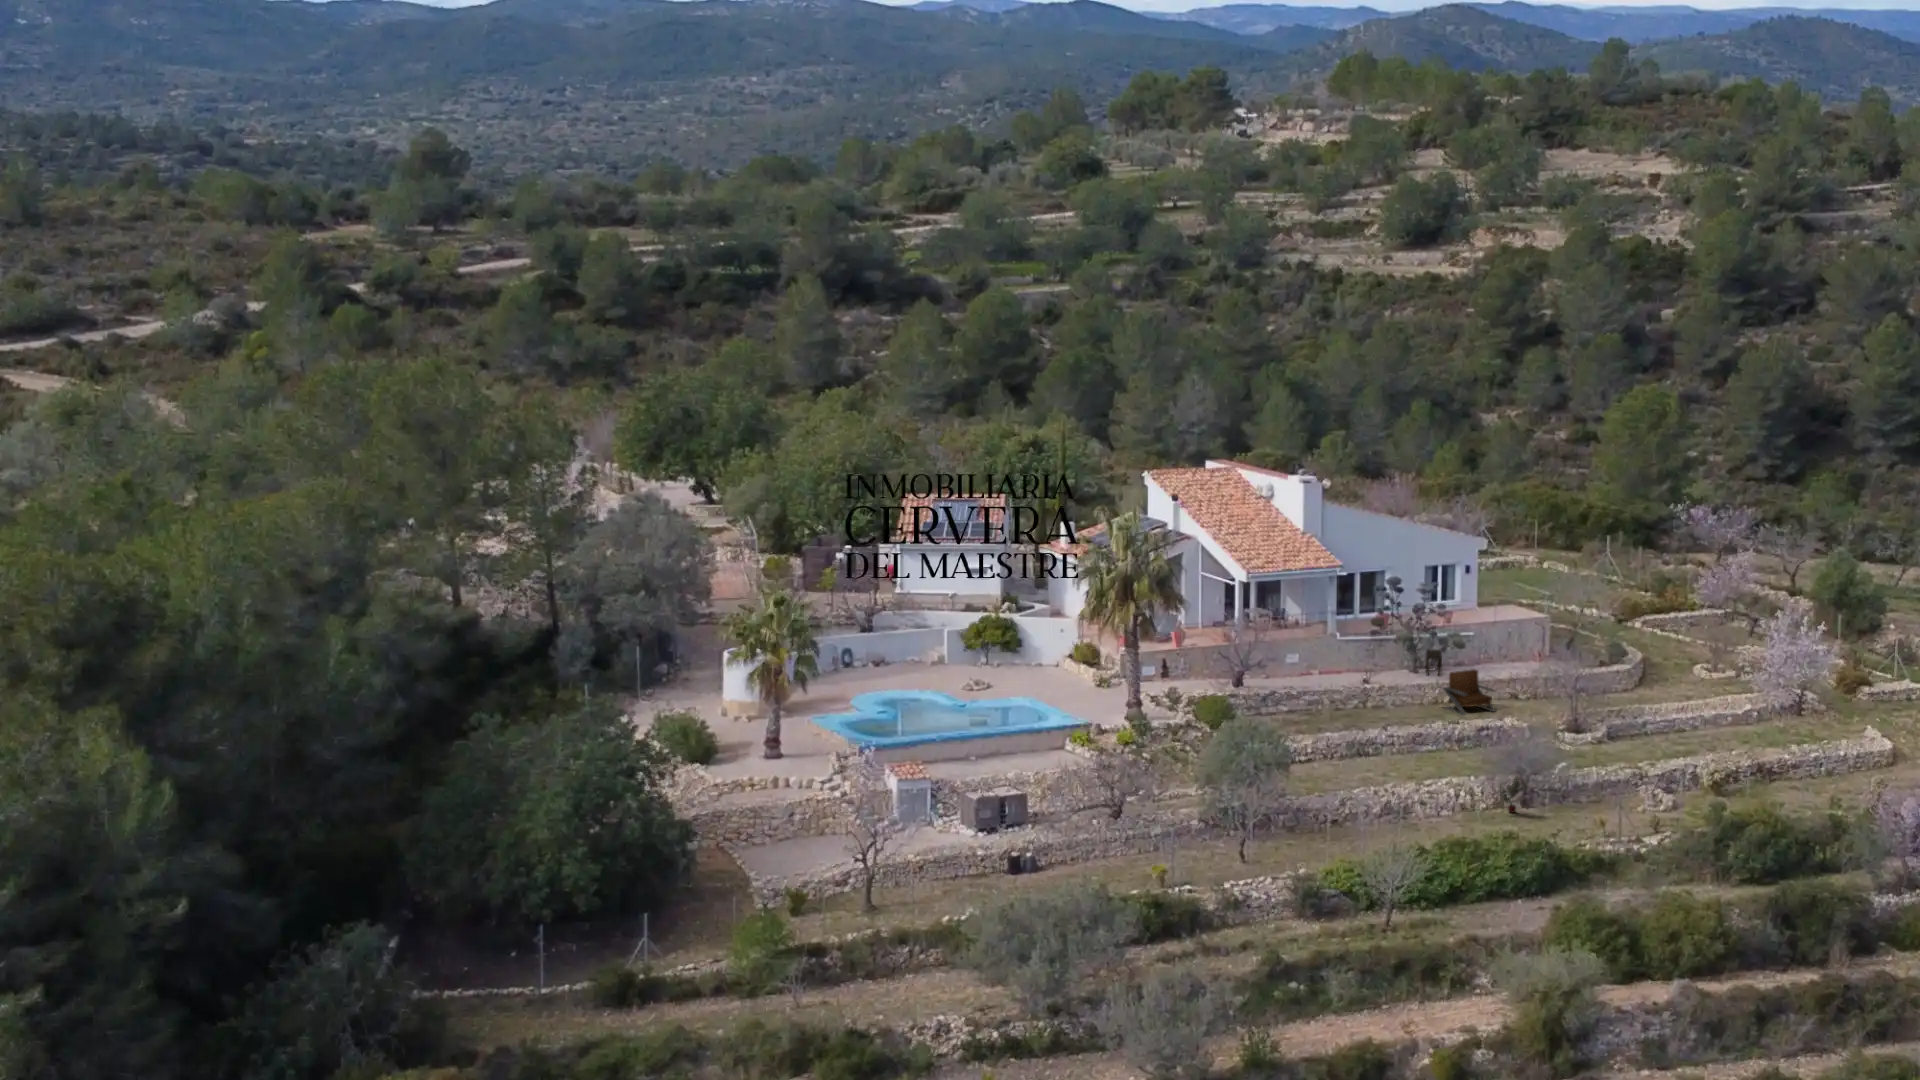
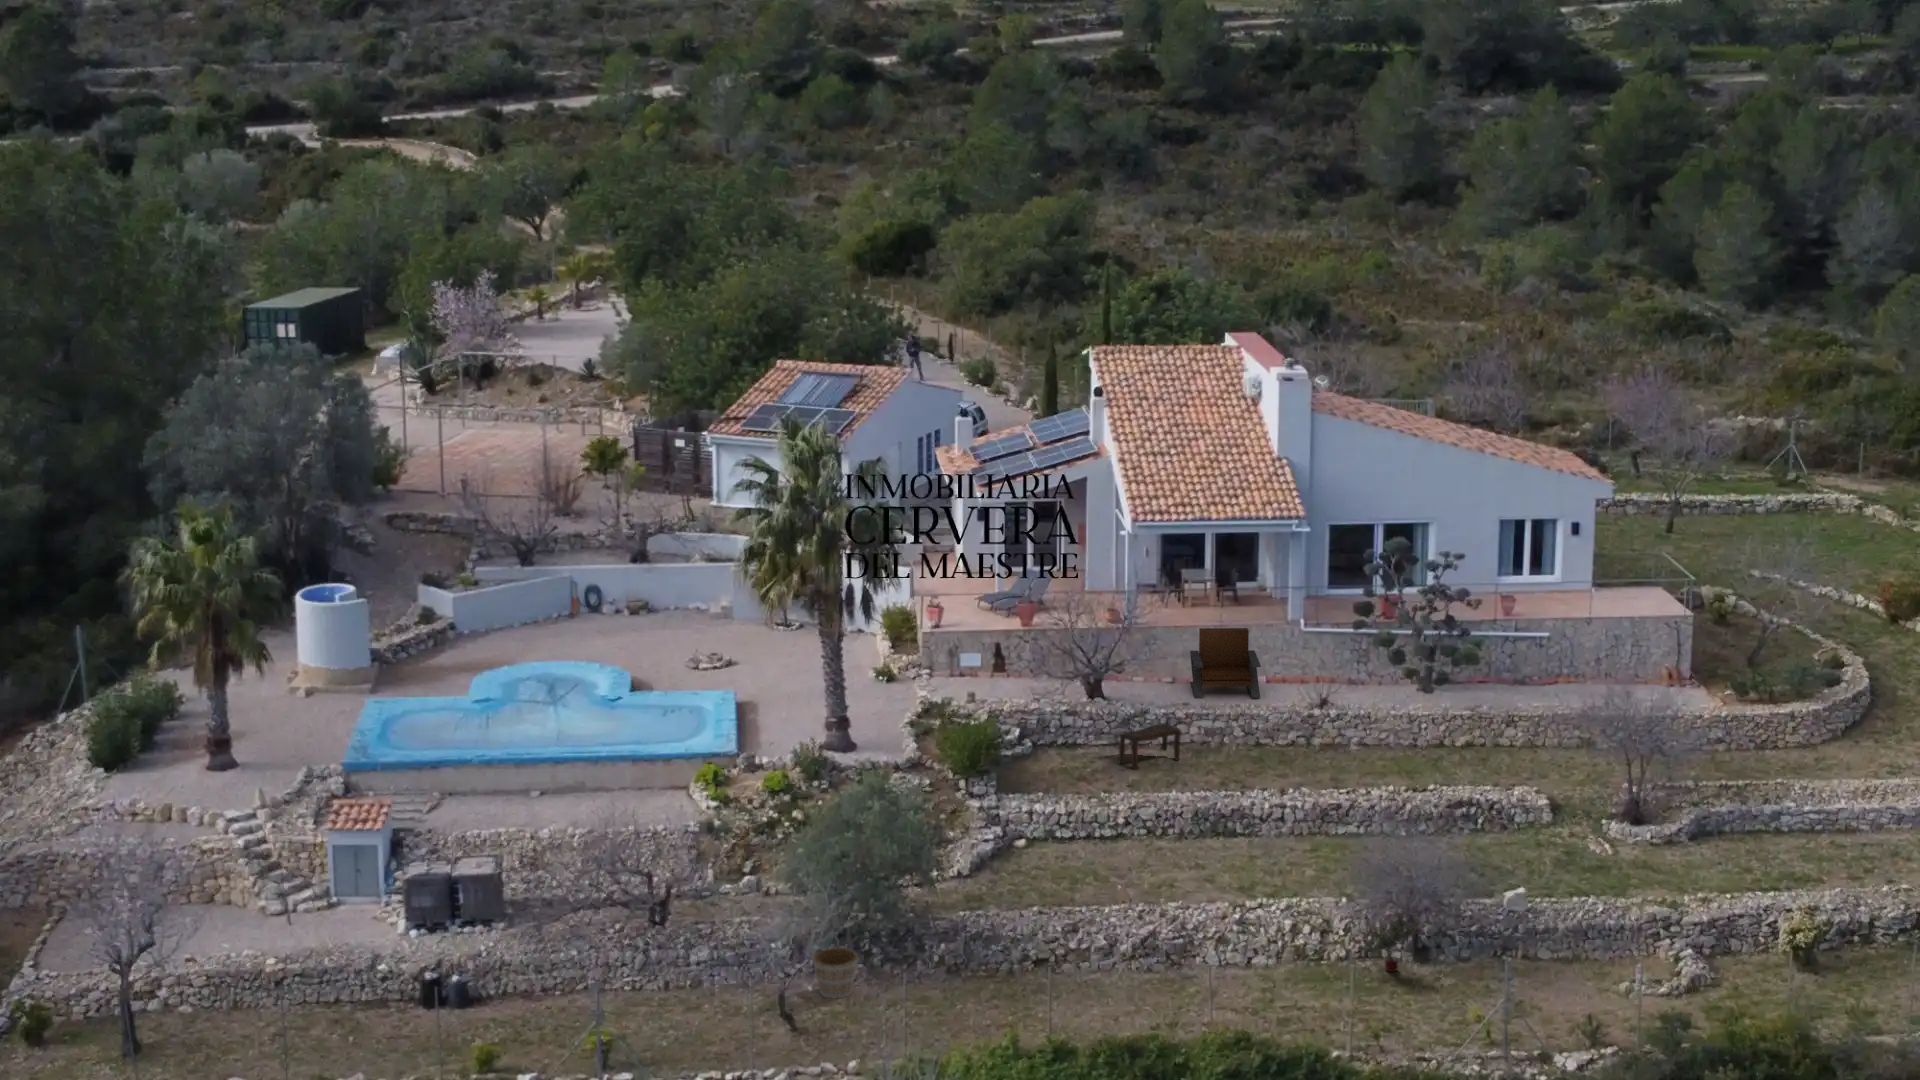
bench: present [1425,649,1442,676] -> present [1119,723,1181,770]
lounge chair: present [1442,669,1495,715] -> present [1190,628,1261,699]
wooden bucket: none [1218,821,1246,850] -> present [812,947,858,998]

